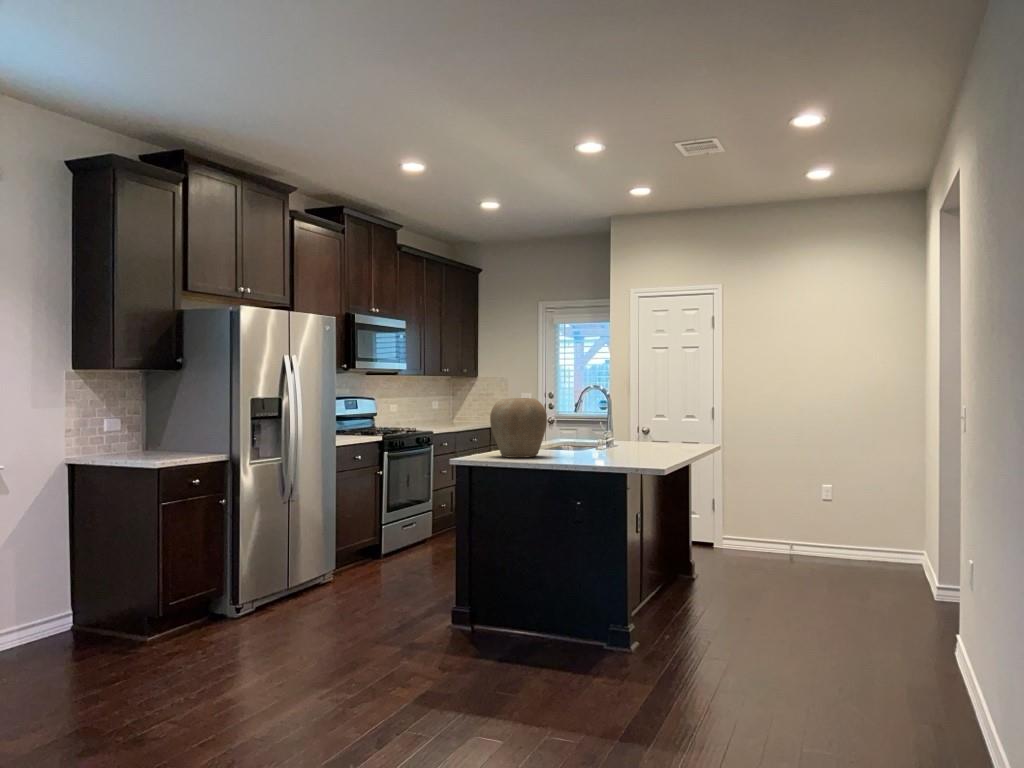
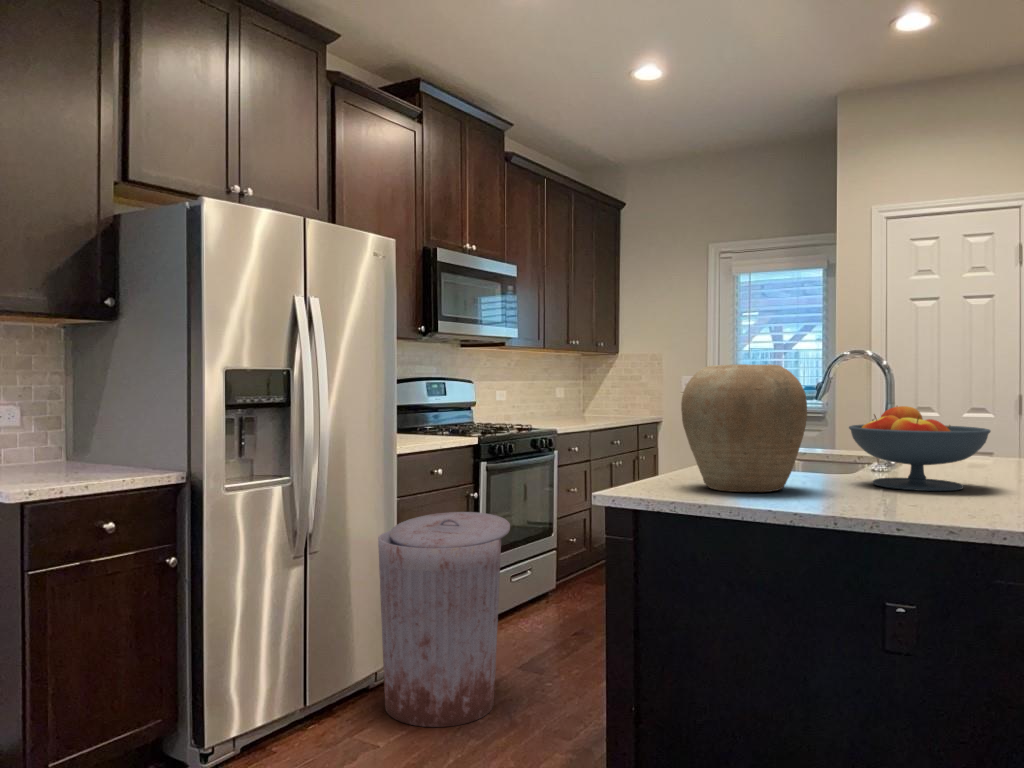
fruit bowl: none [572,417,632,456] -> present [849,406,991,491]
trash can: none [328,480,405,598] -> present [378,512,510,727]

